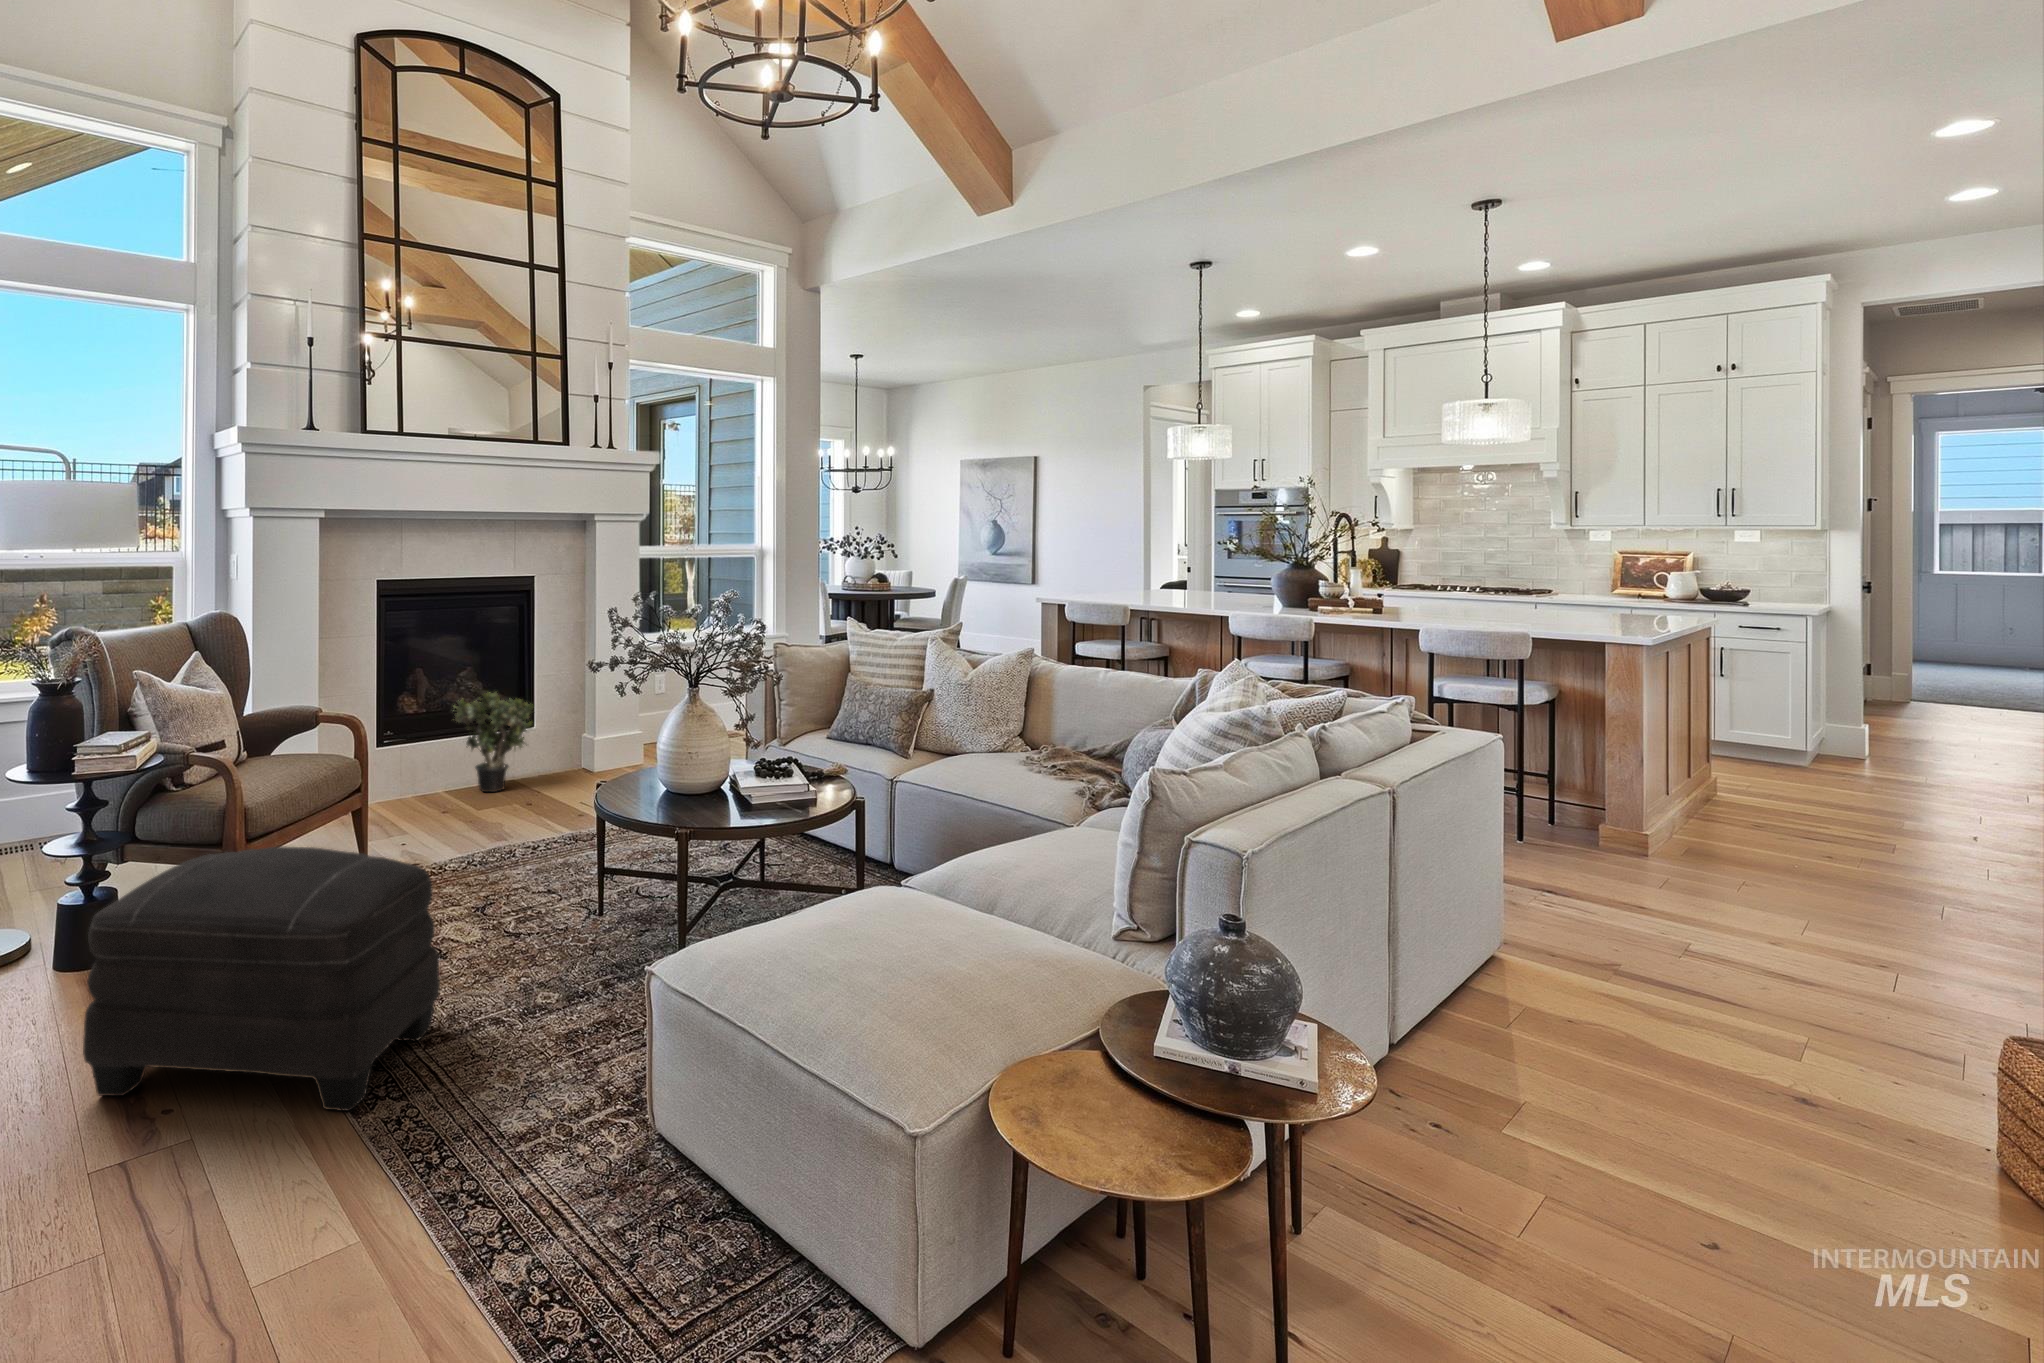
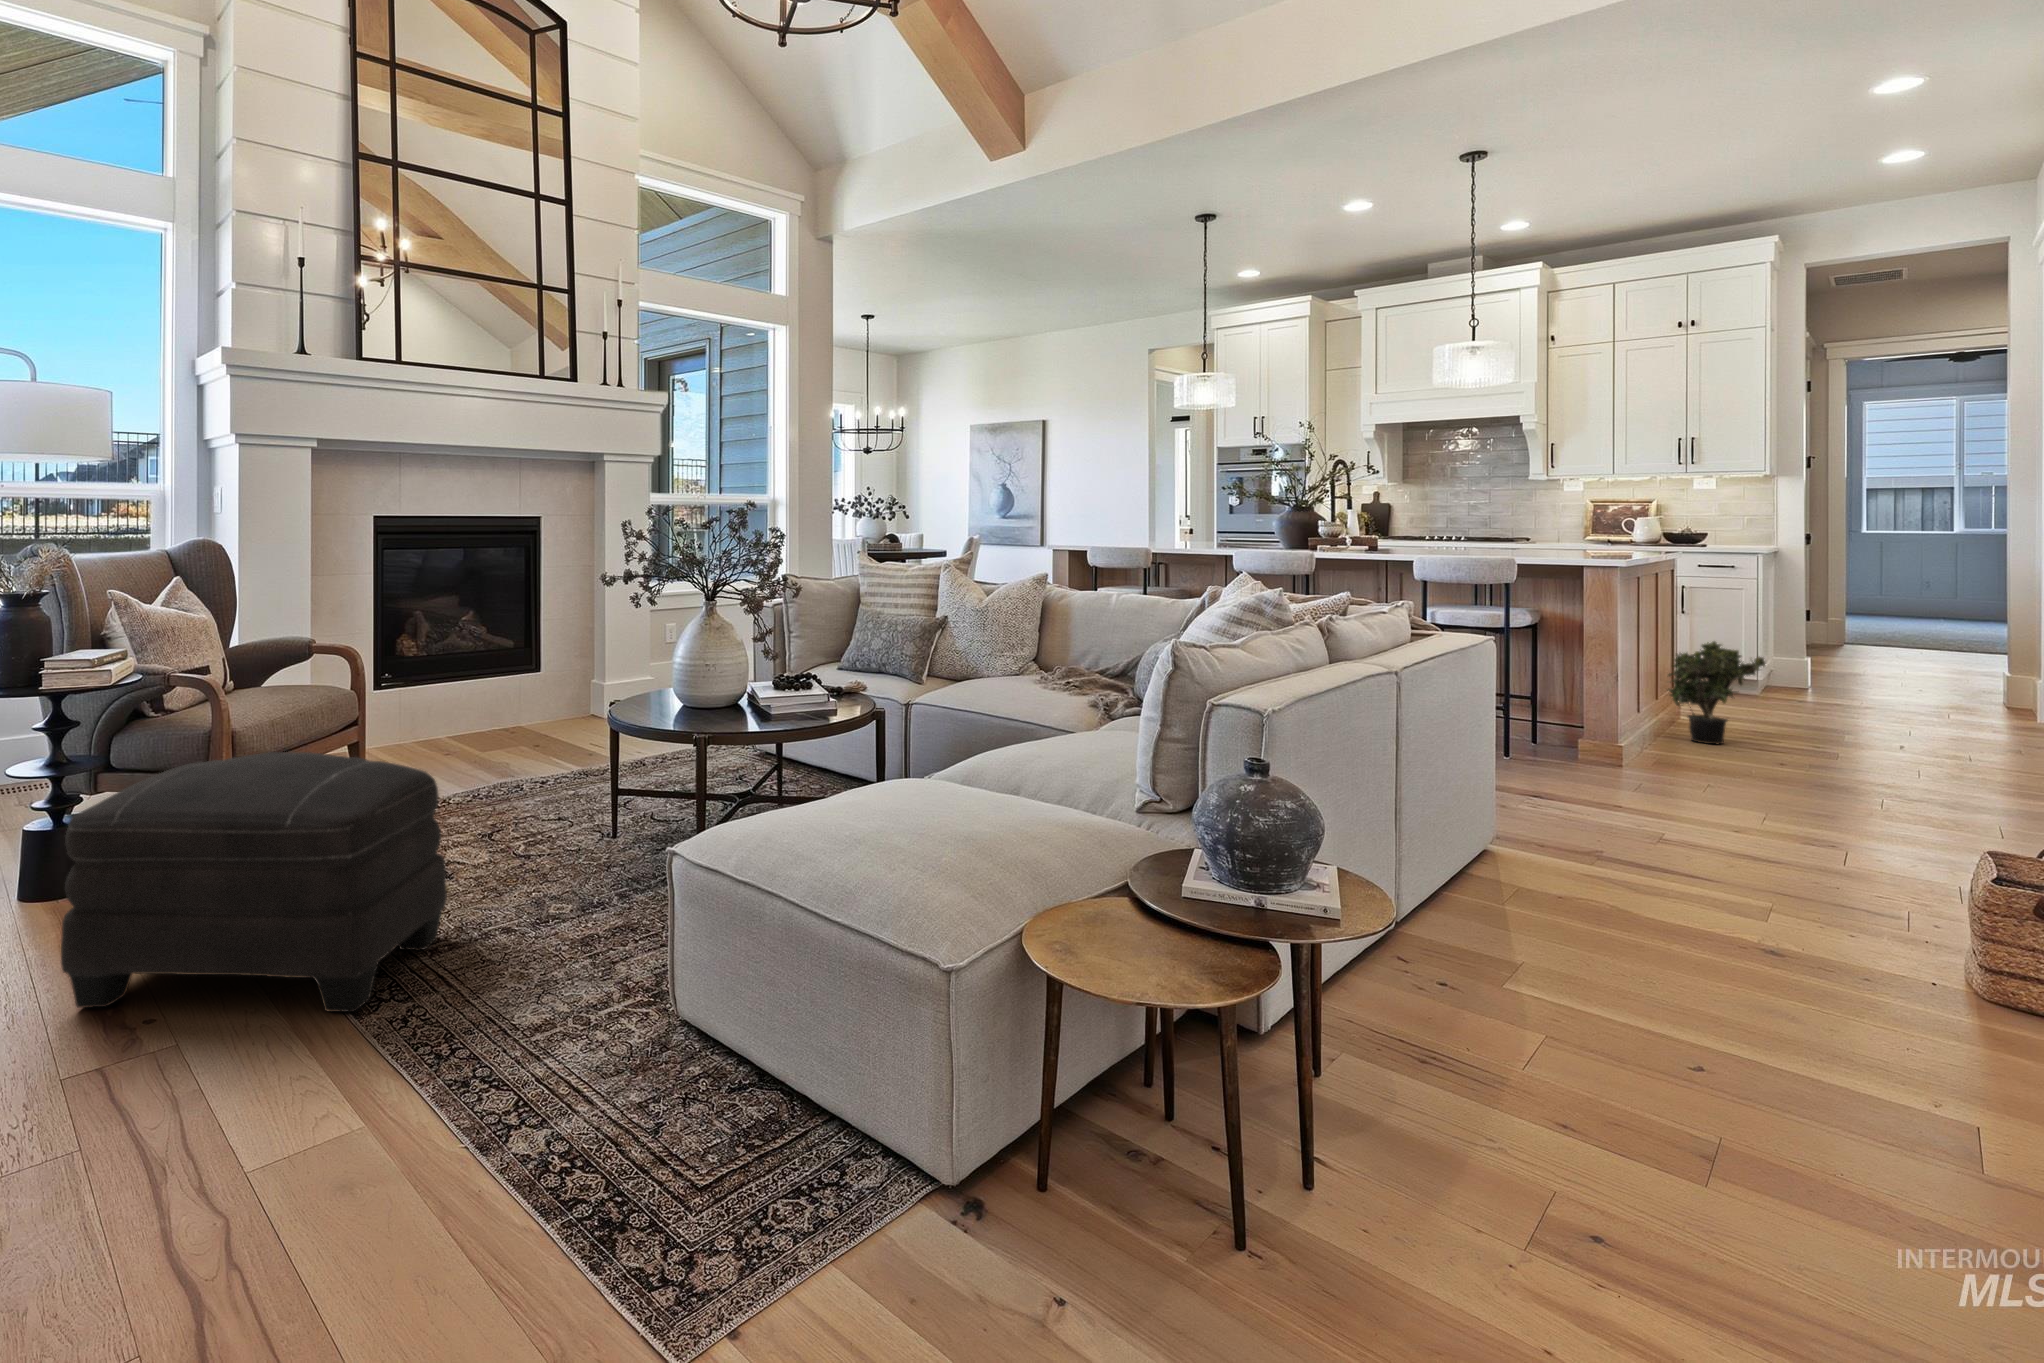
potted plant: present [455,692,534,792] -> present [1668,641,1765,744]

